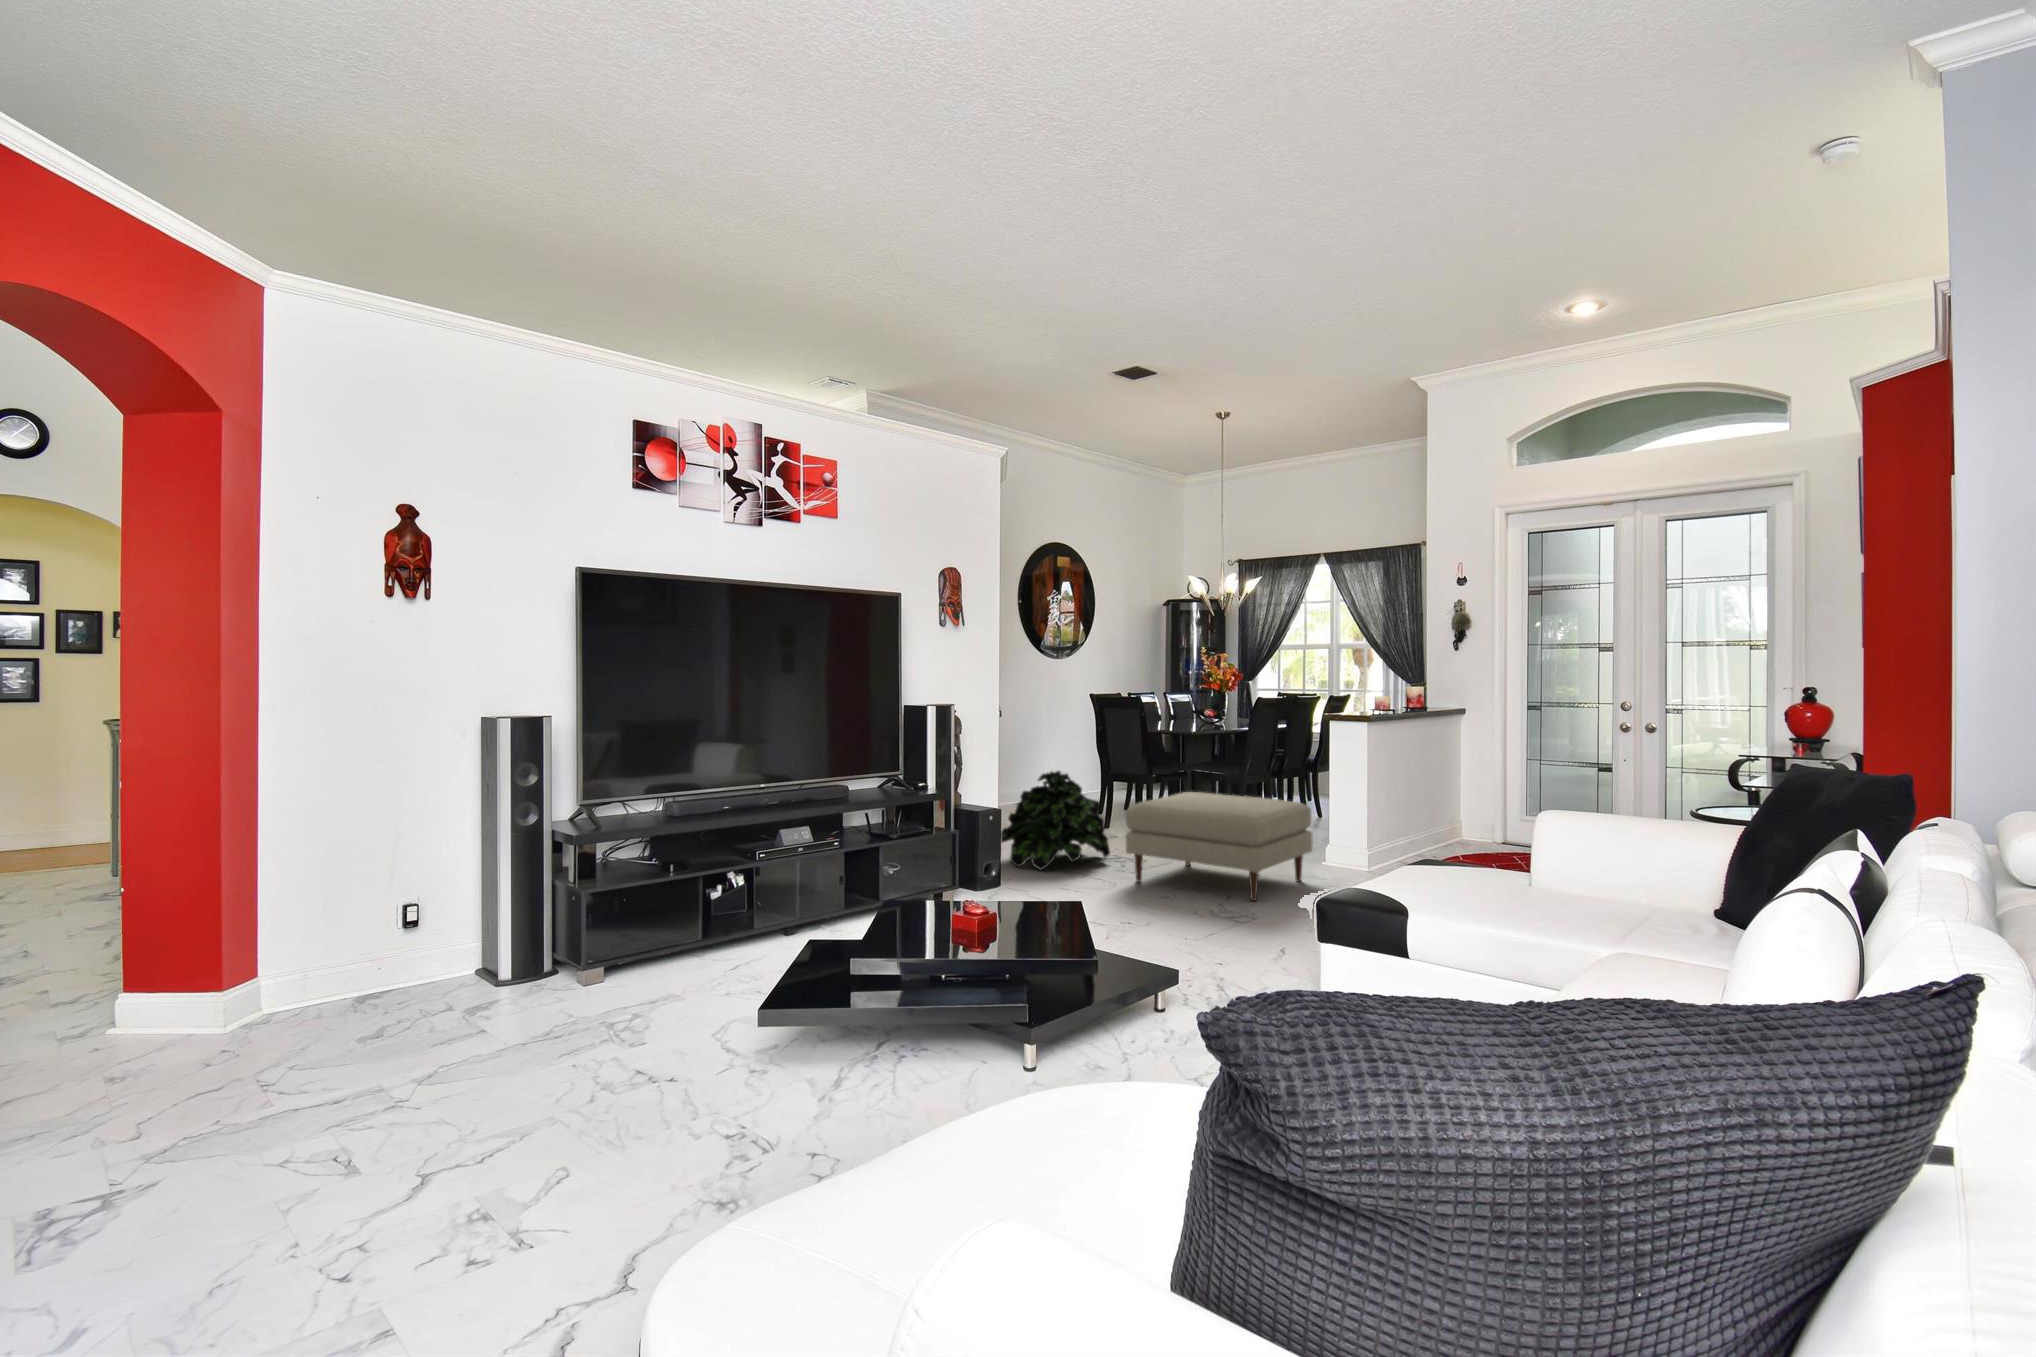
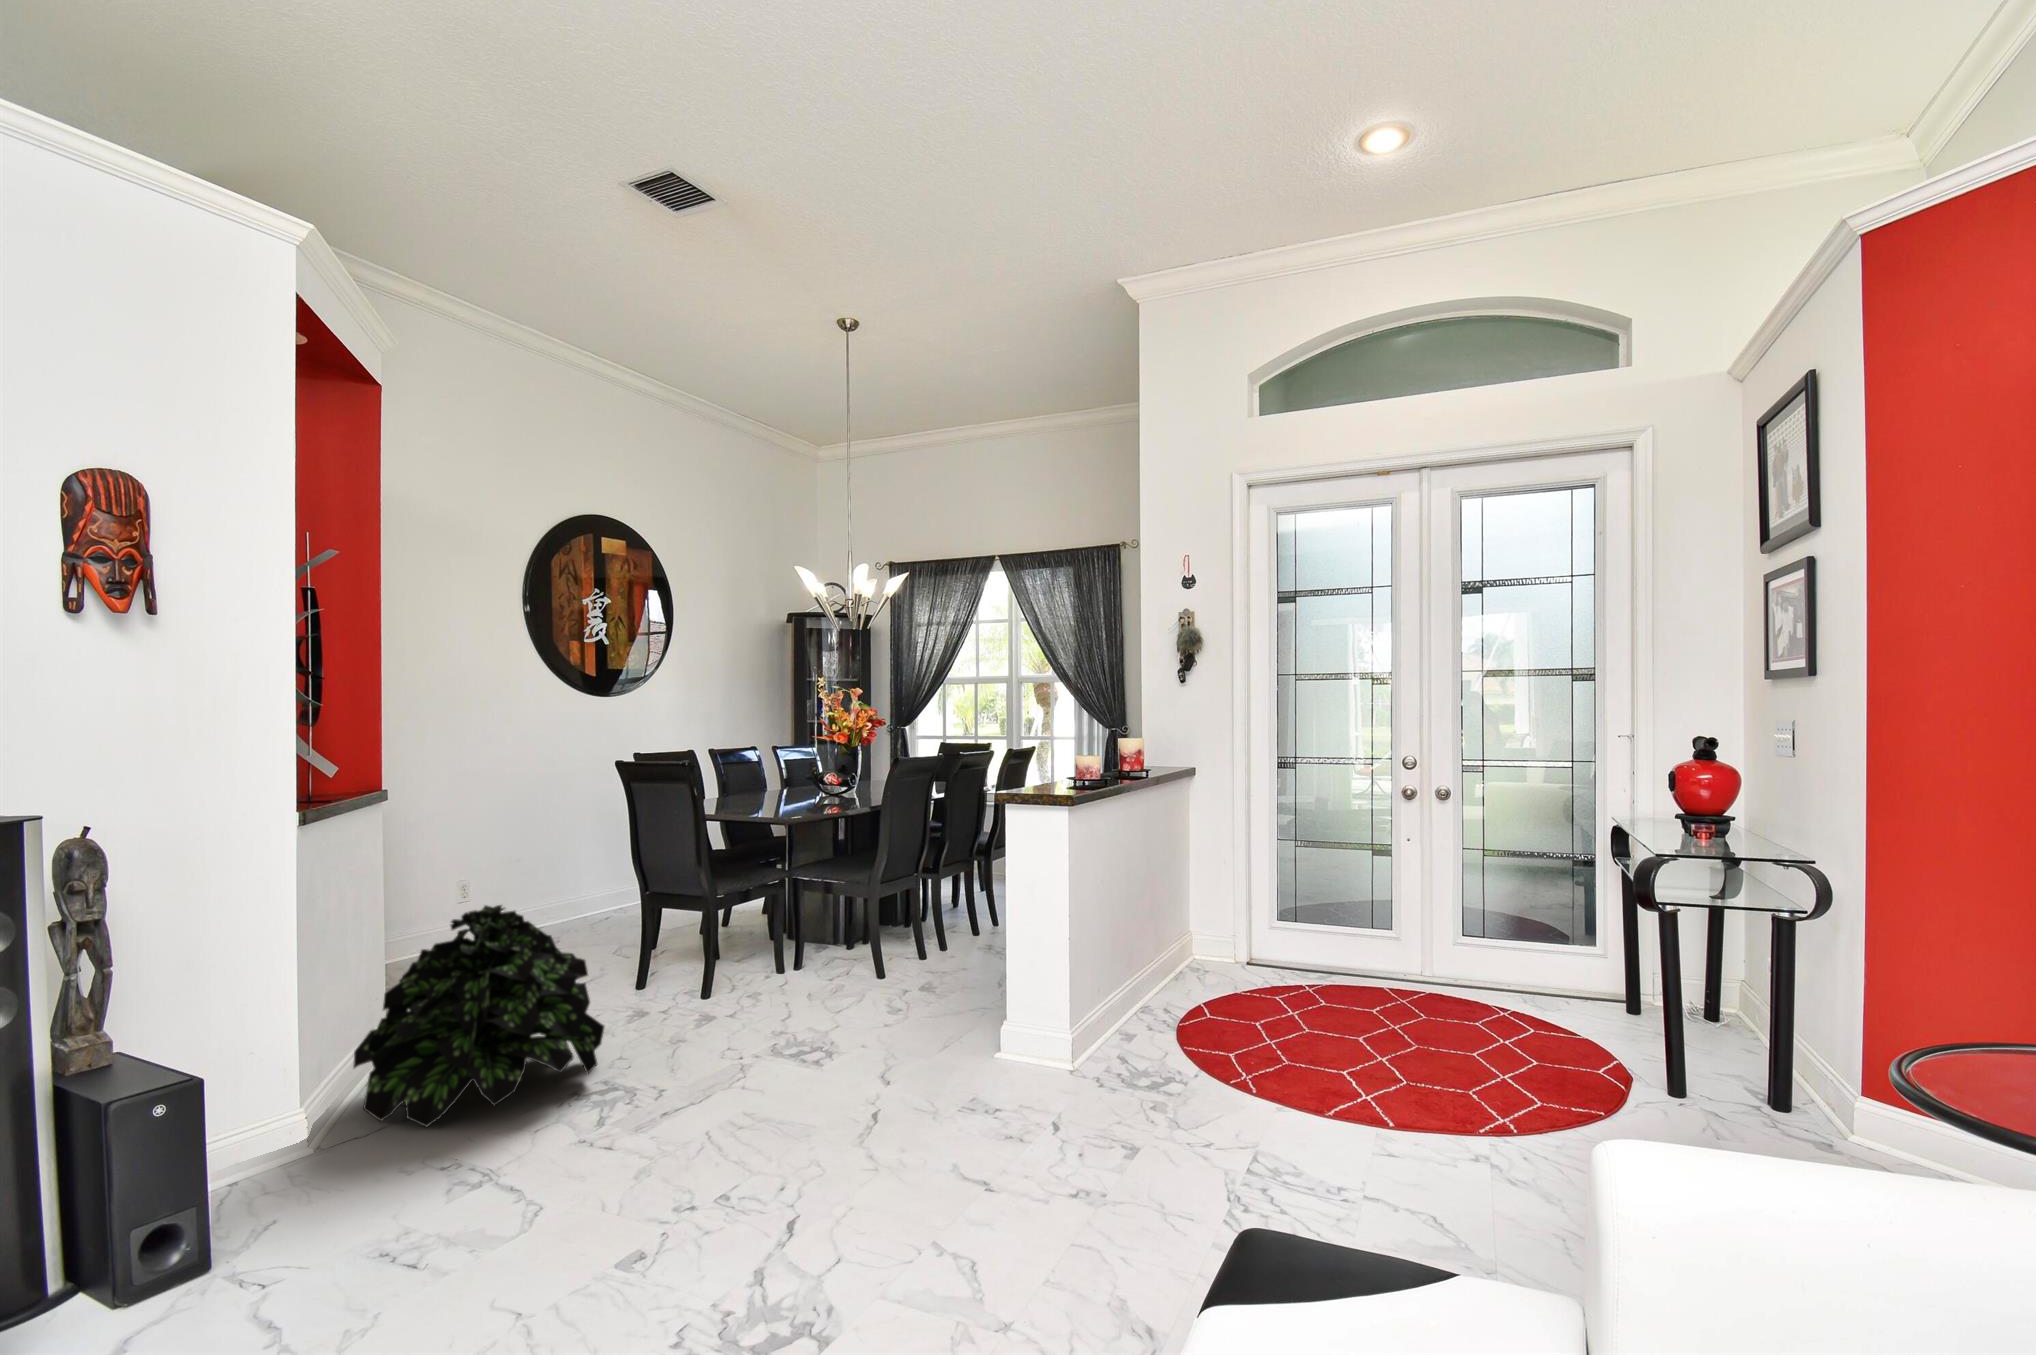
ottoman: present [1126,792,1313,901] -> none [596,936,969,1192]

